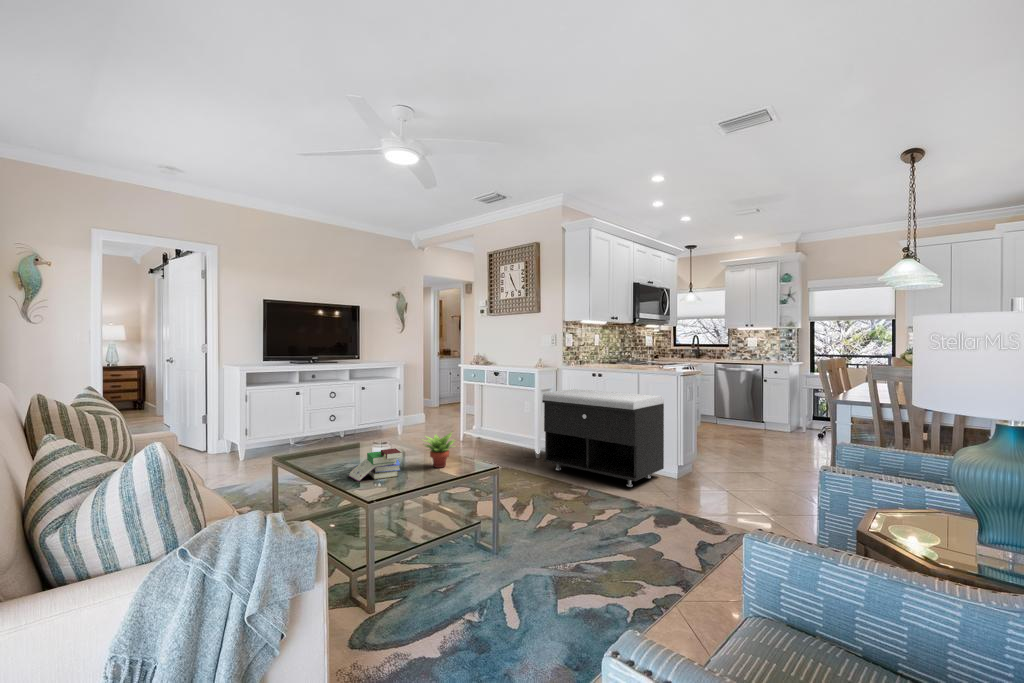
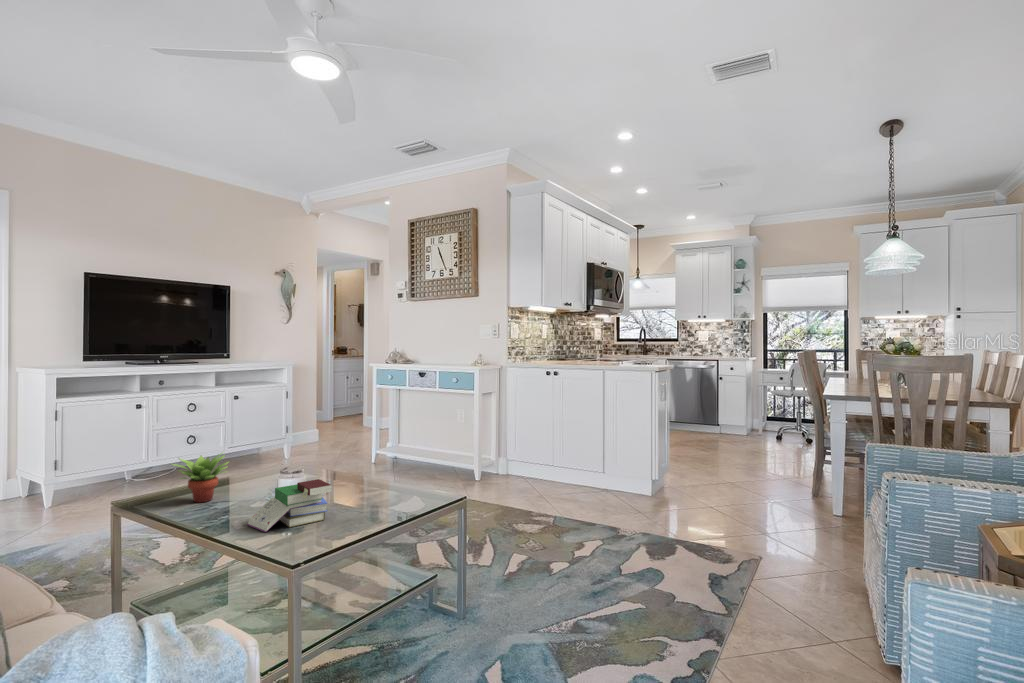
storage bench: present [542,389,664,487] -> none [489,392,637,510]
succulent plant: present [423,433,454,468] -> present [172,454,229,503]

